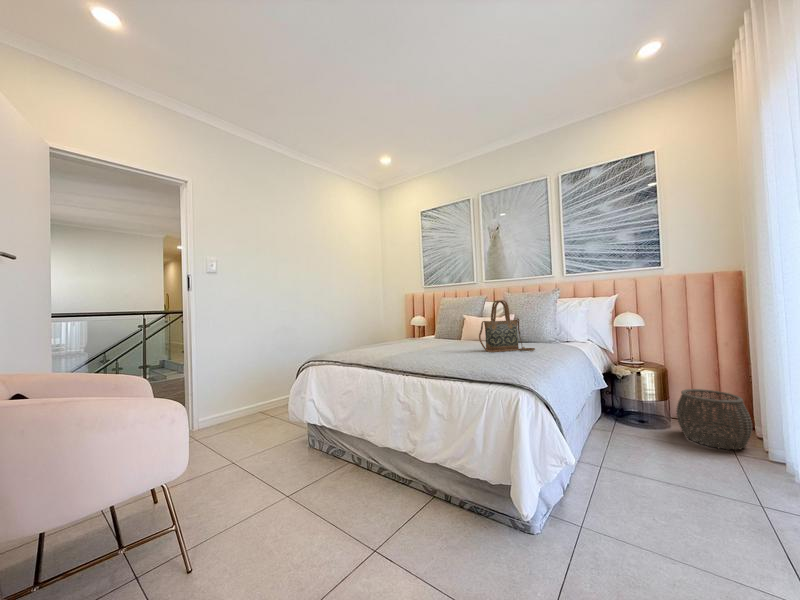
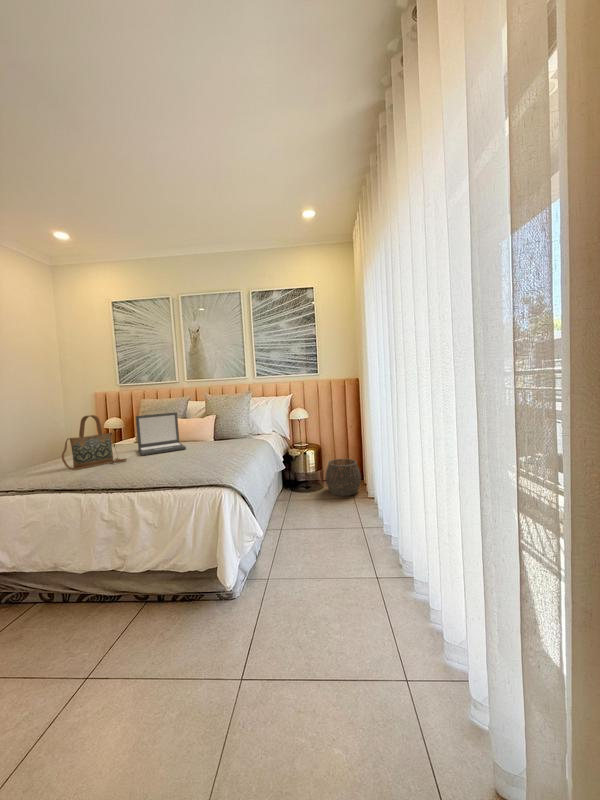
handbag: present [479,300,535,352] -> present [62,415,127,470]
laptop: none [435,308,481,347] -> present [136,412,186,455]

